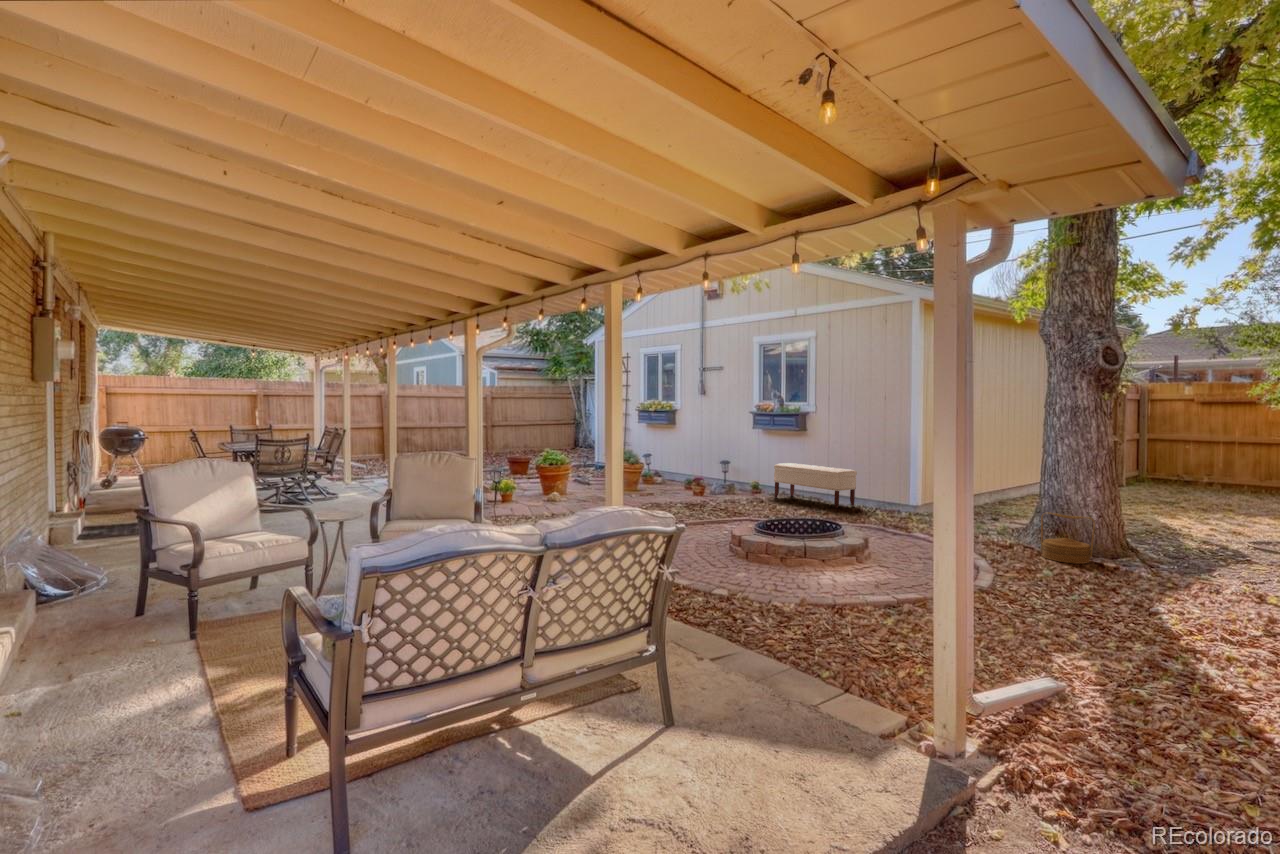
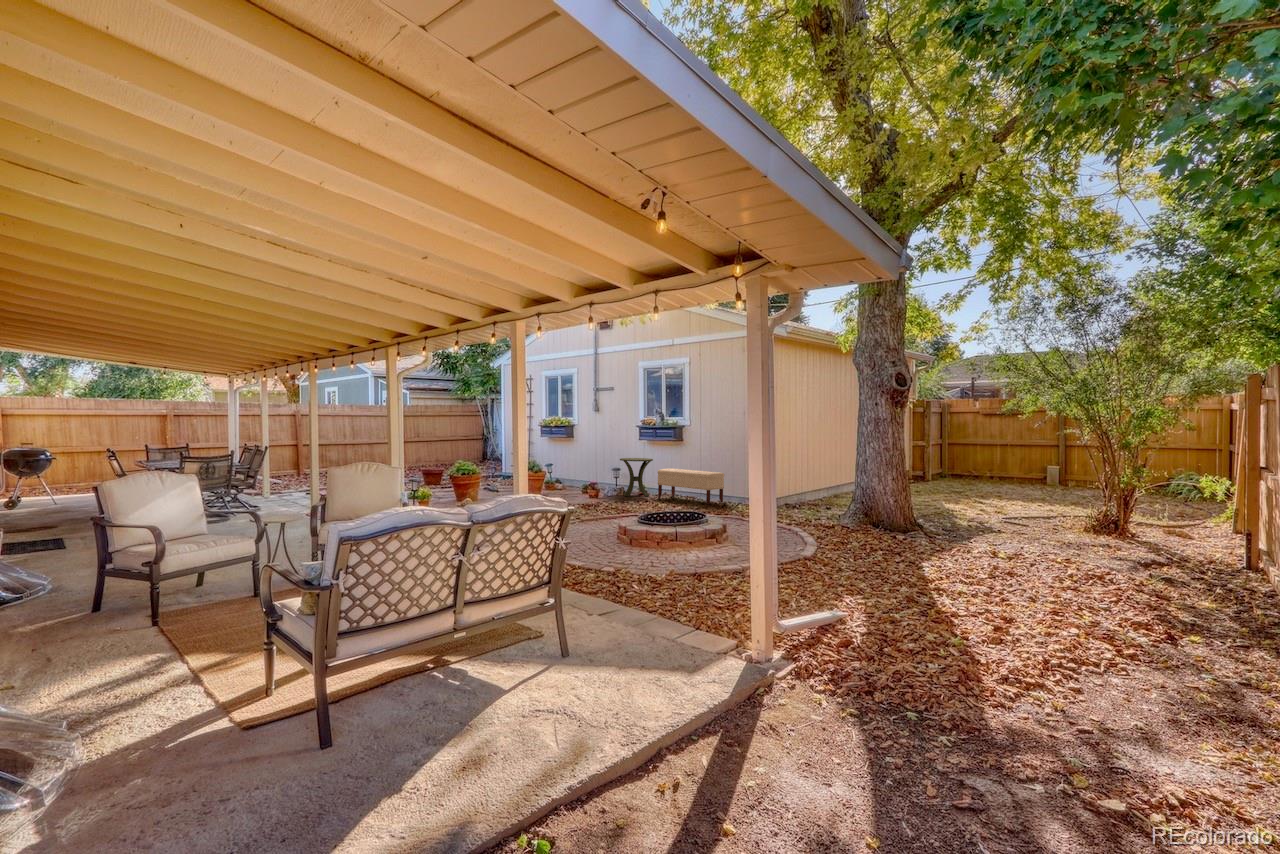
side table: none [729,450,769,495] -> present [620,458,653,496]
woven basket: present [1041,512,1095,564] -> none [857,500,893,538]

